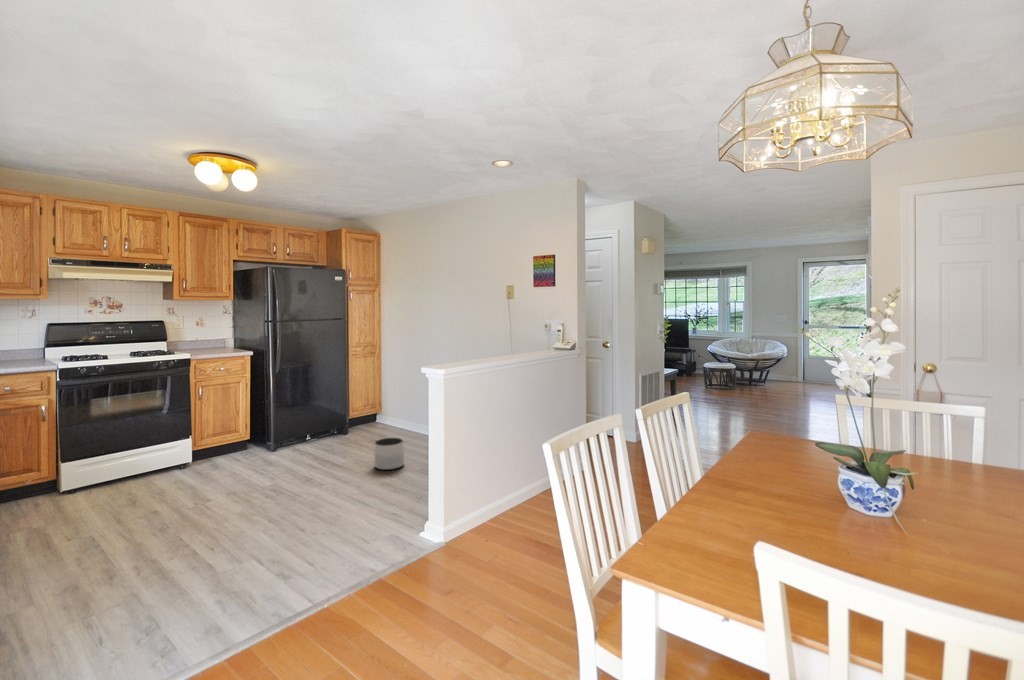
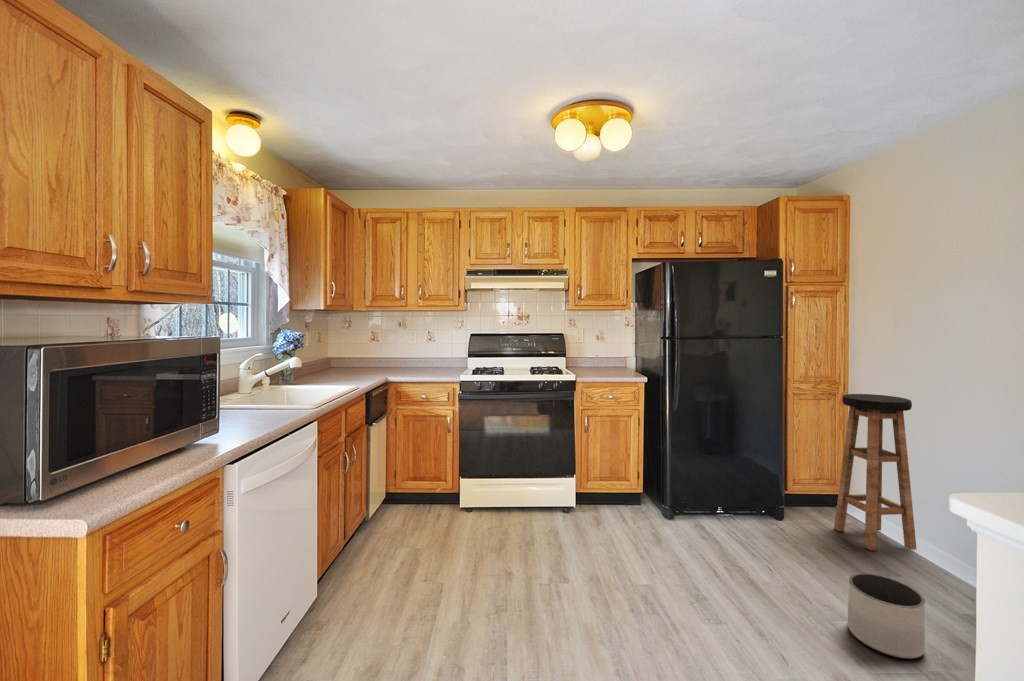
bar stool: none [377,353,413,438] -> present [834,394,917,550]

